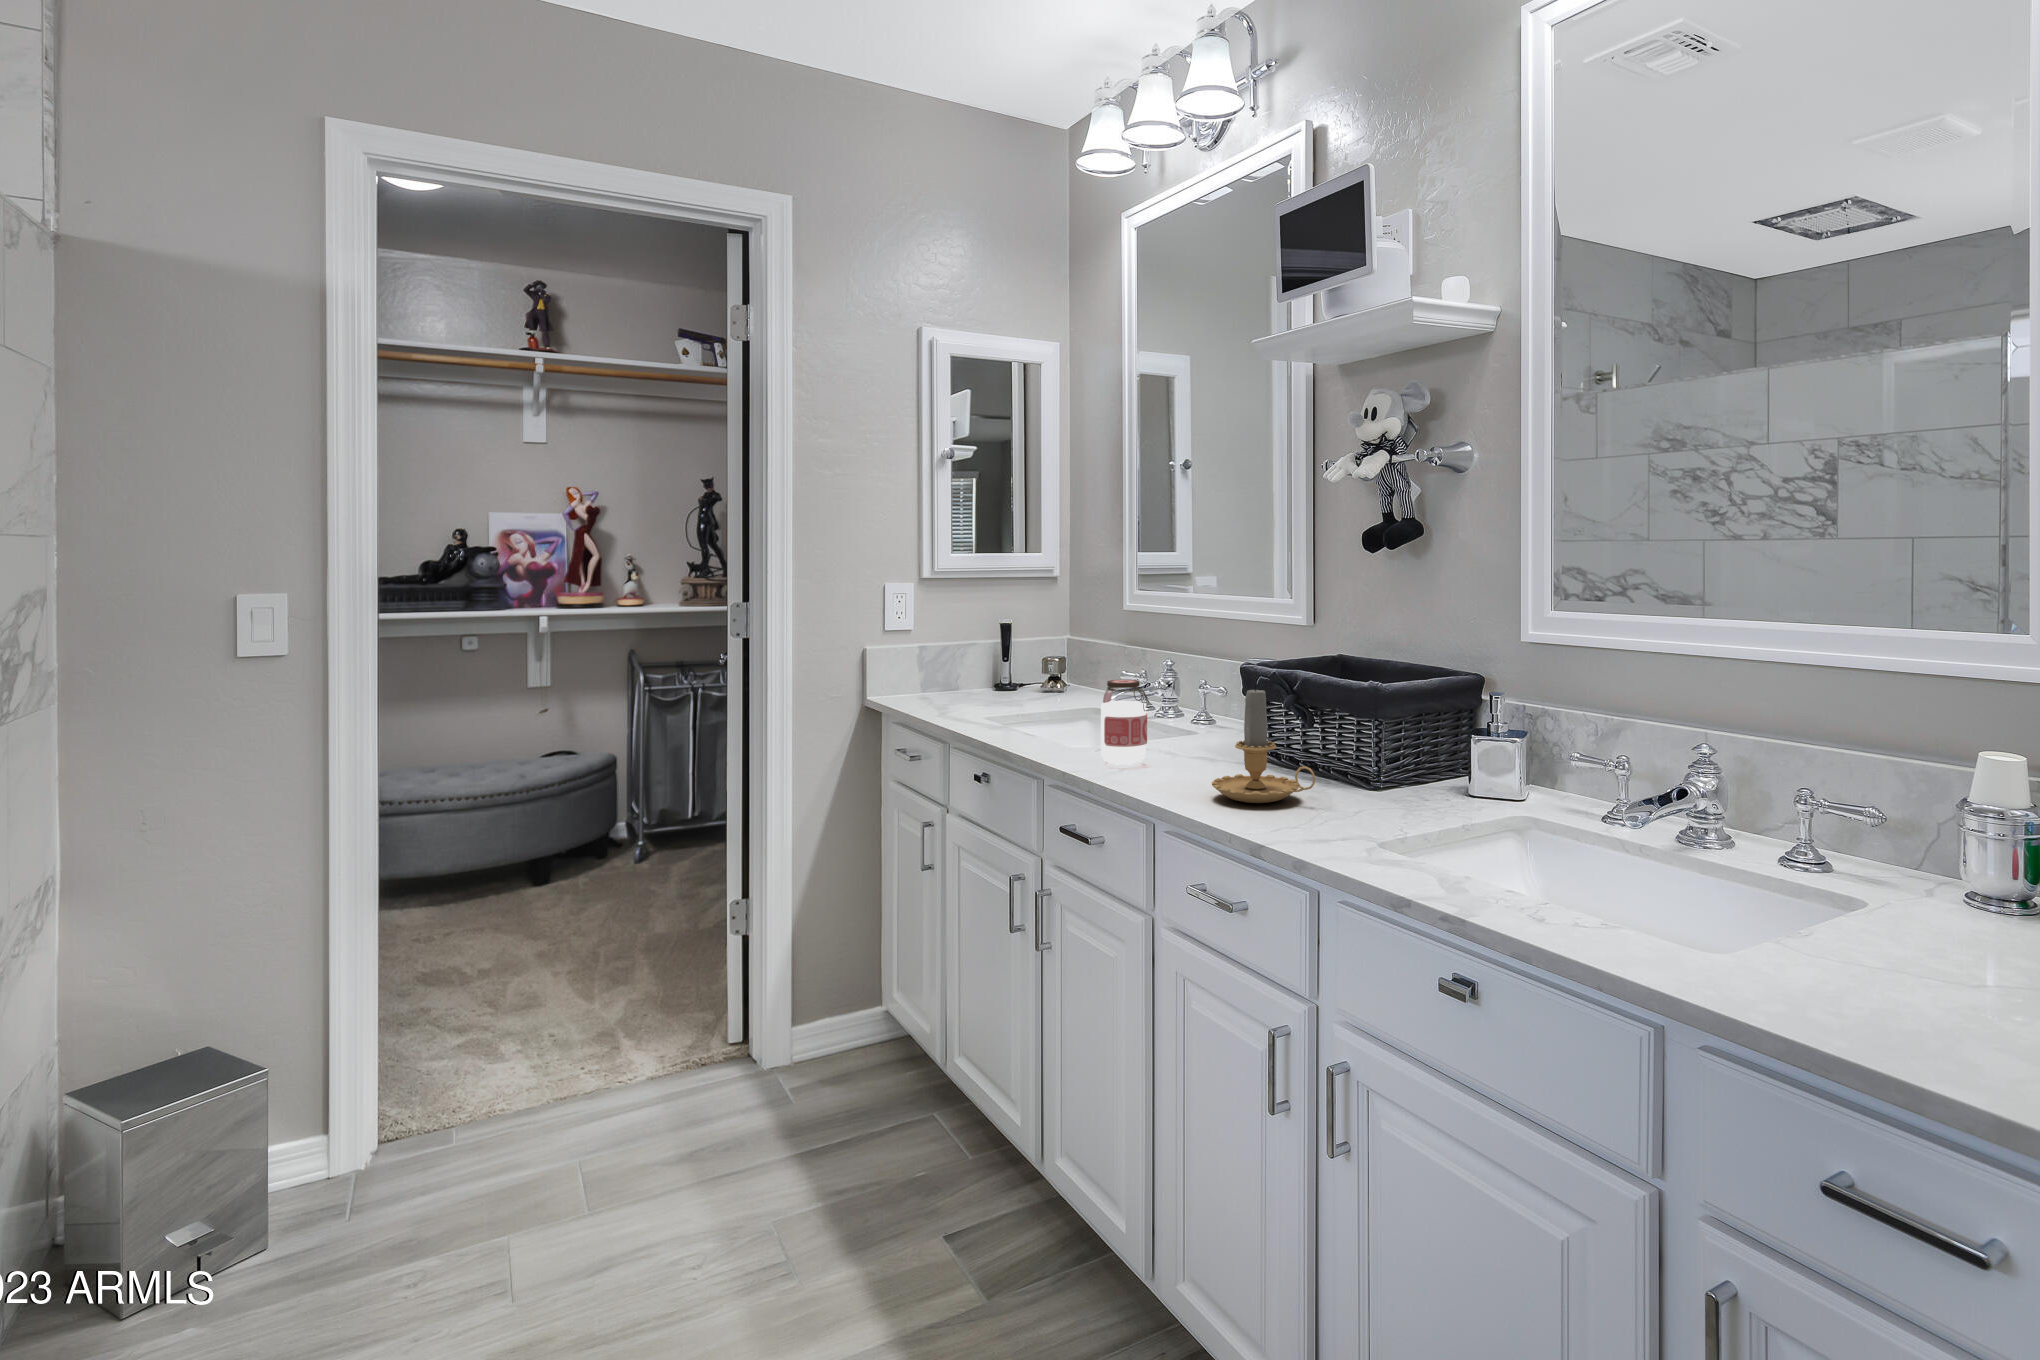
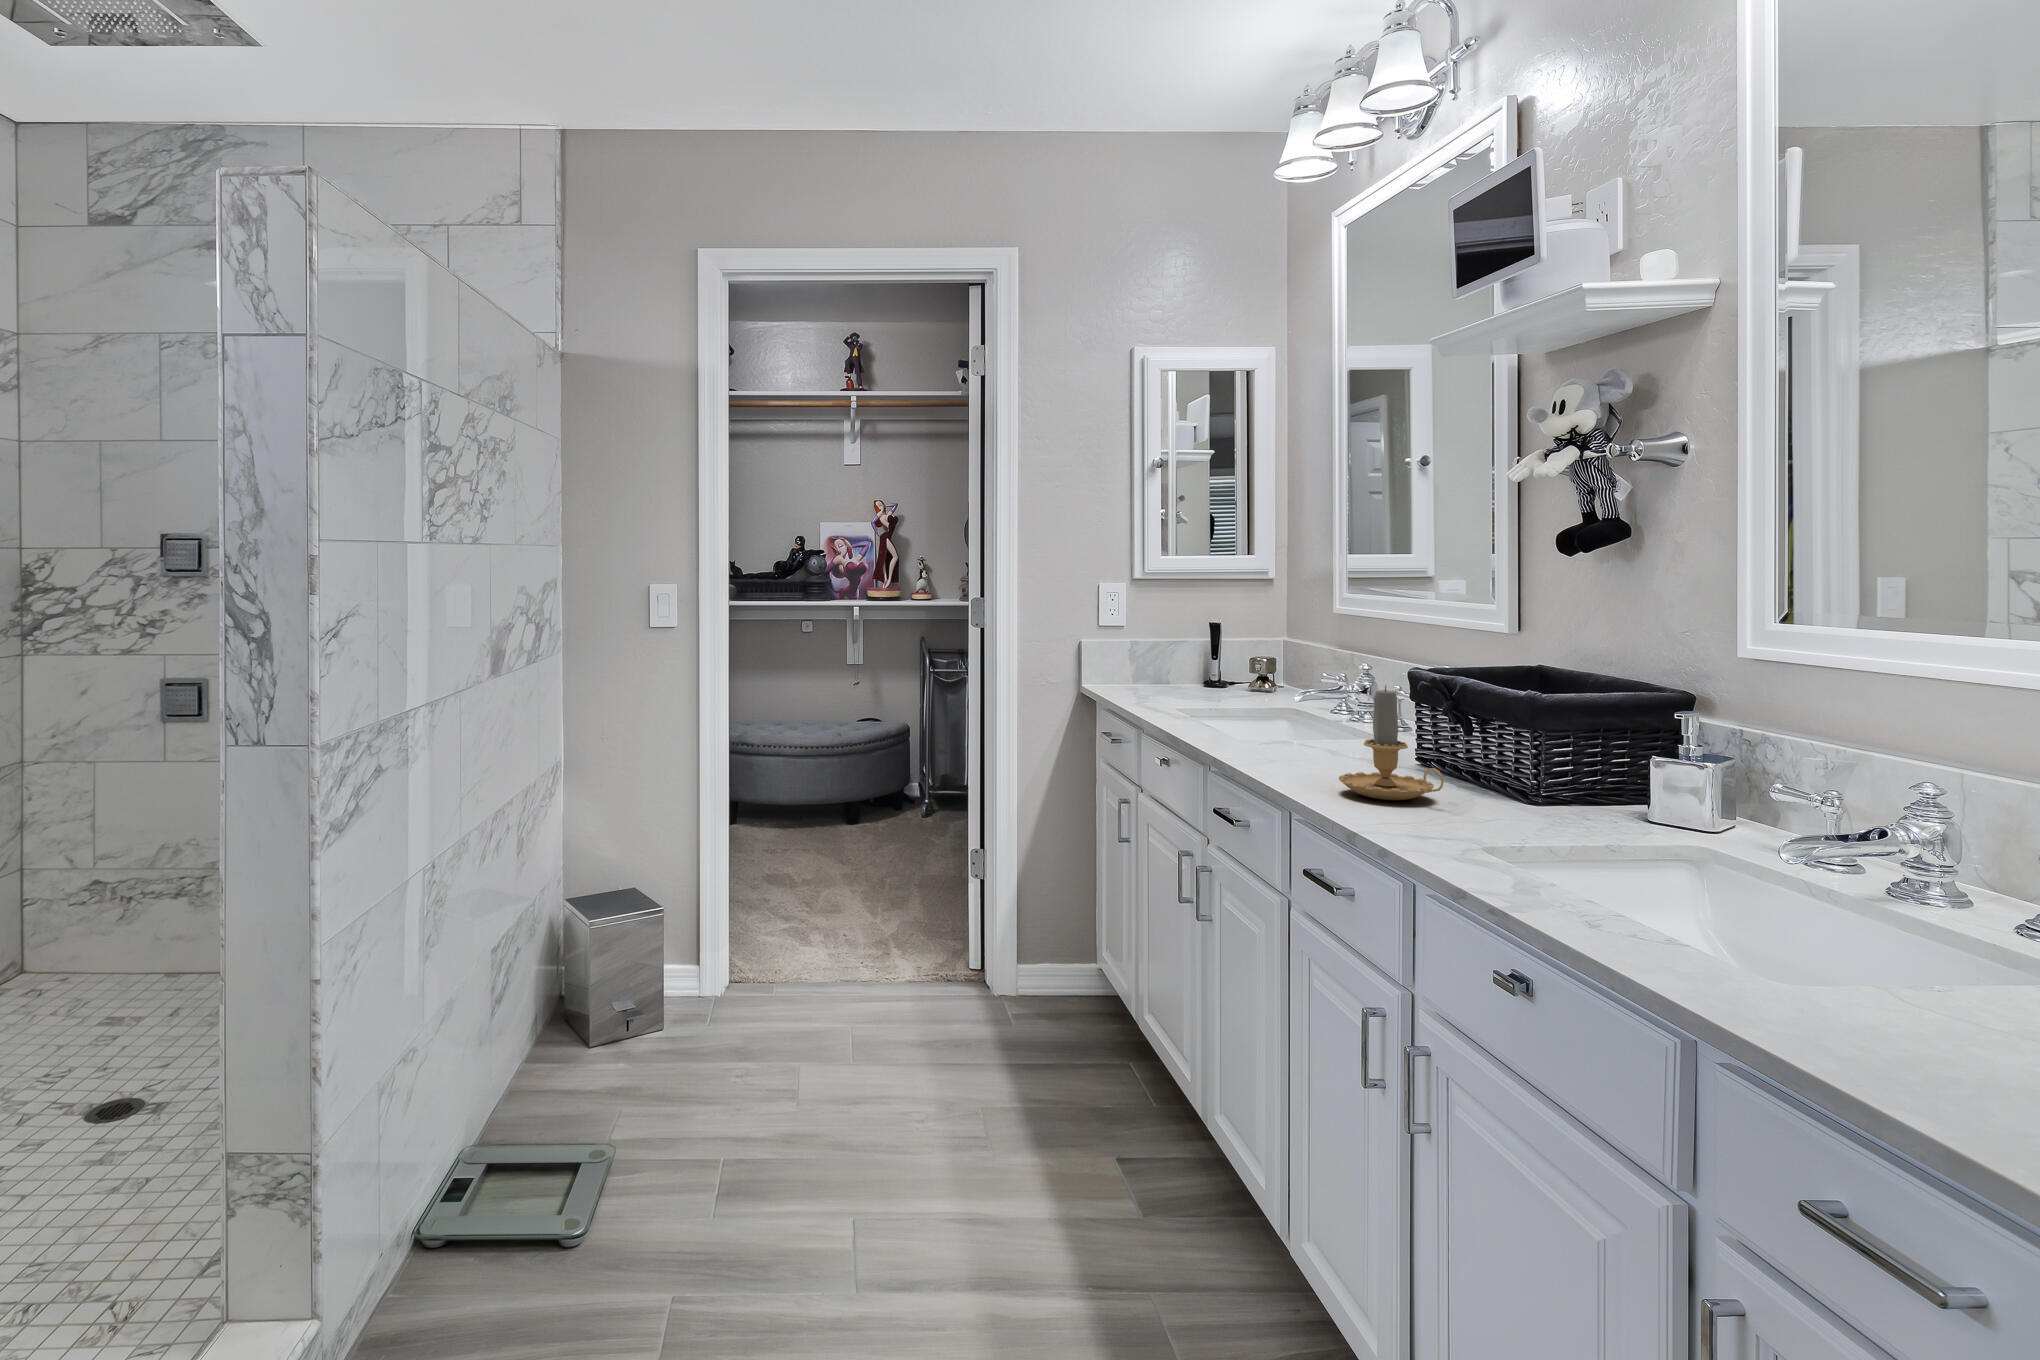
jar: present [1101,680,1149,765] -> none [1256,676,1305,758]

